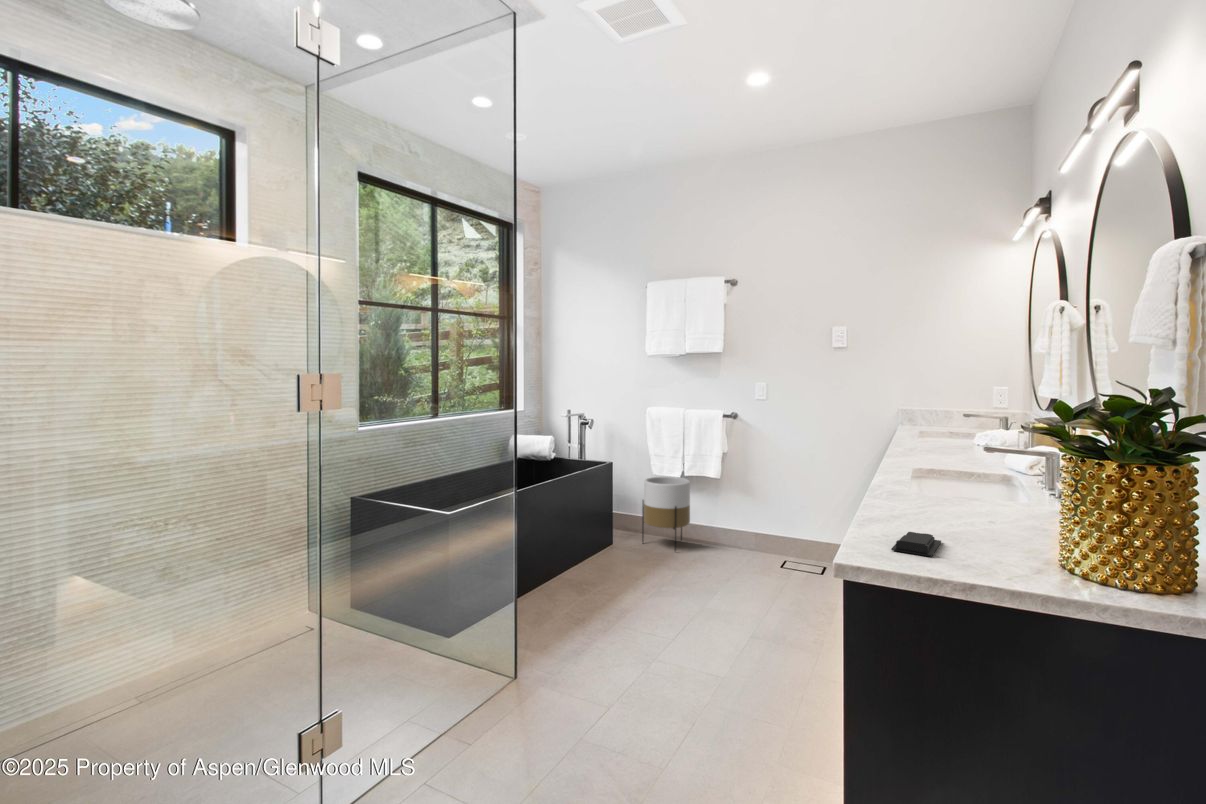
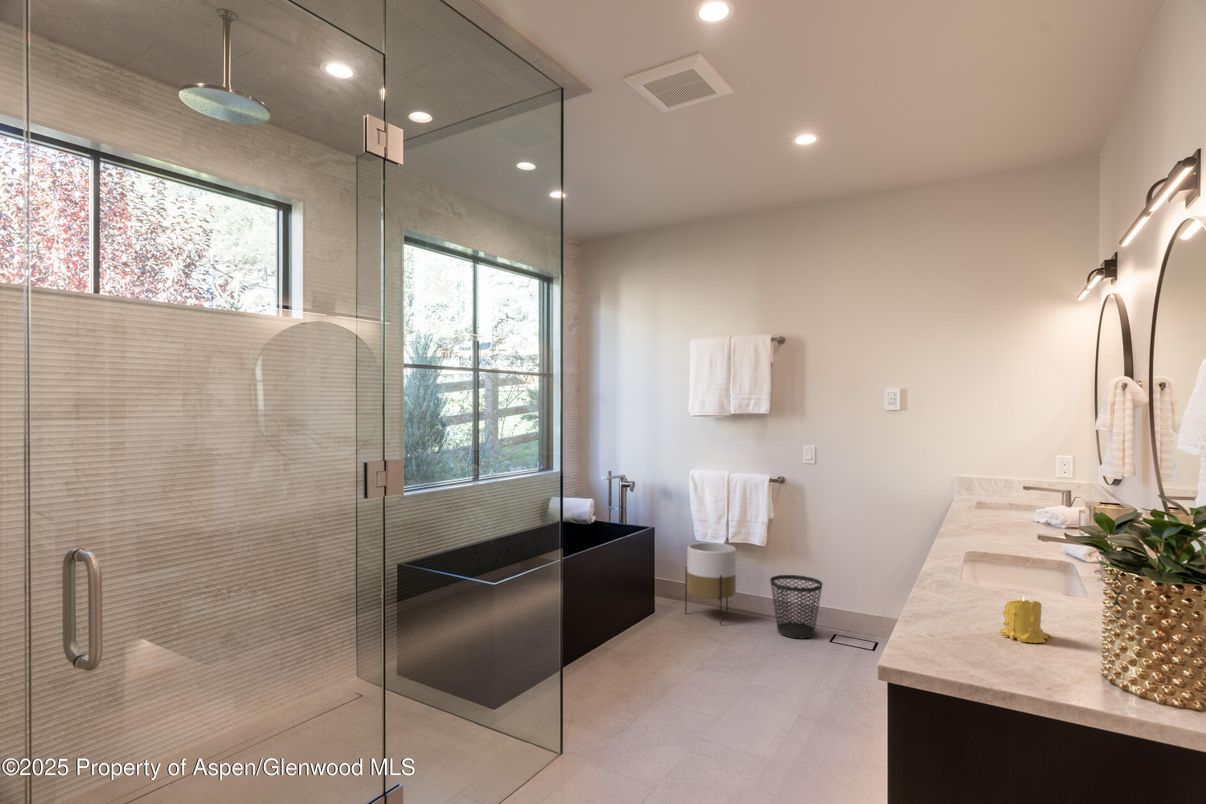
candle: none [952,494,1003,540] -> present [1000,597,1052,643]
wastebasket: none [722,505,771,562] -> present [770,575,823,638]
soap bar: present [891,532,941,556] -> none [934,632,987,661]

